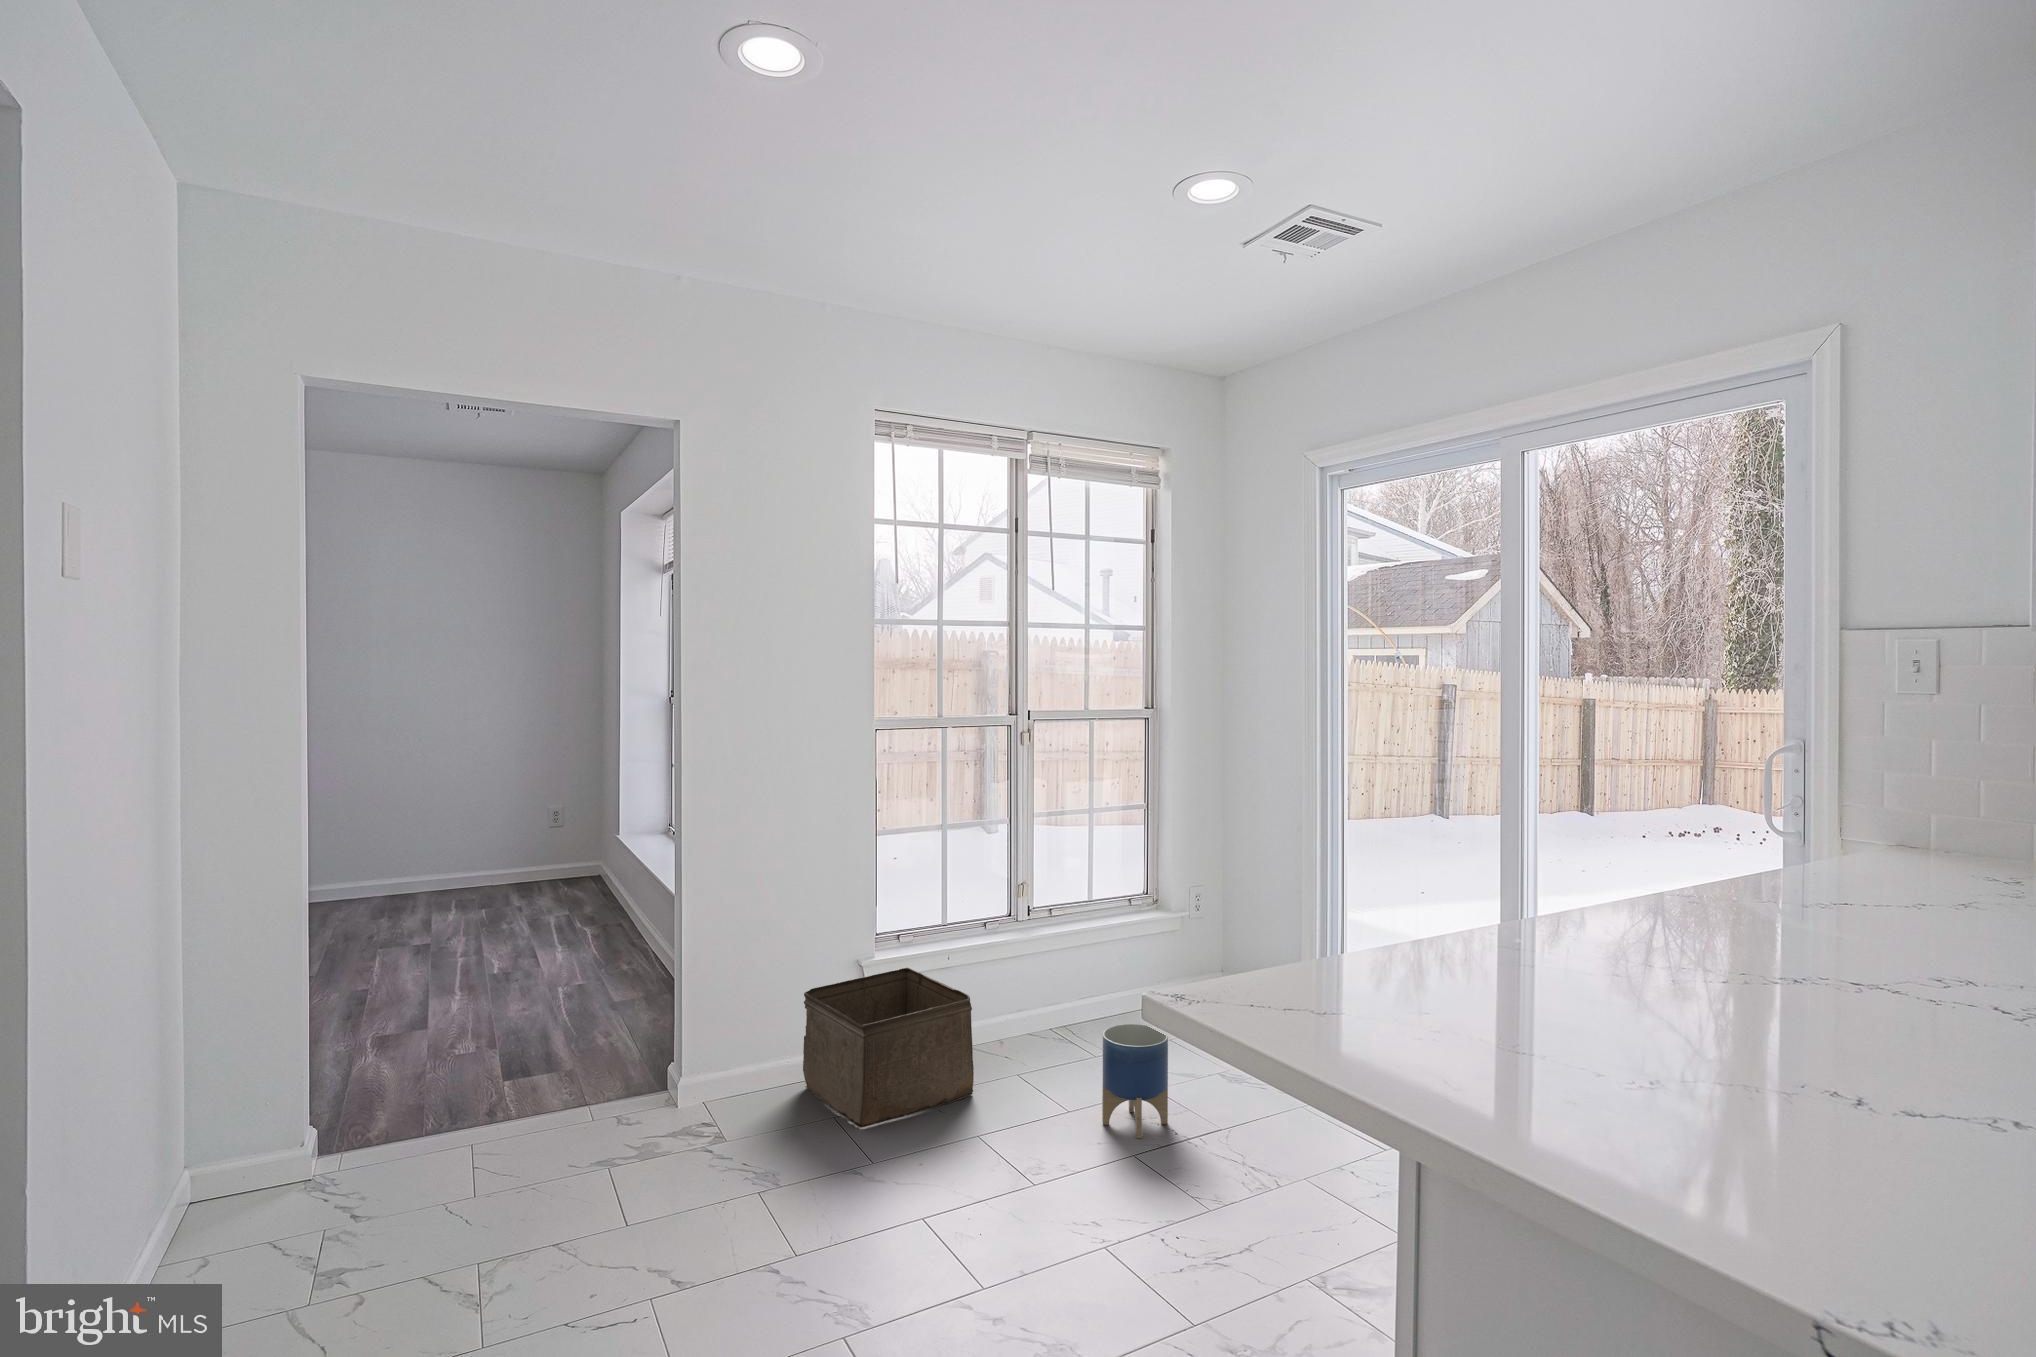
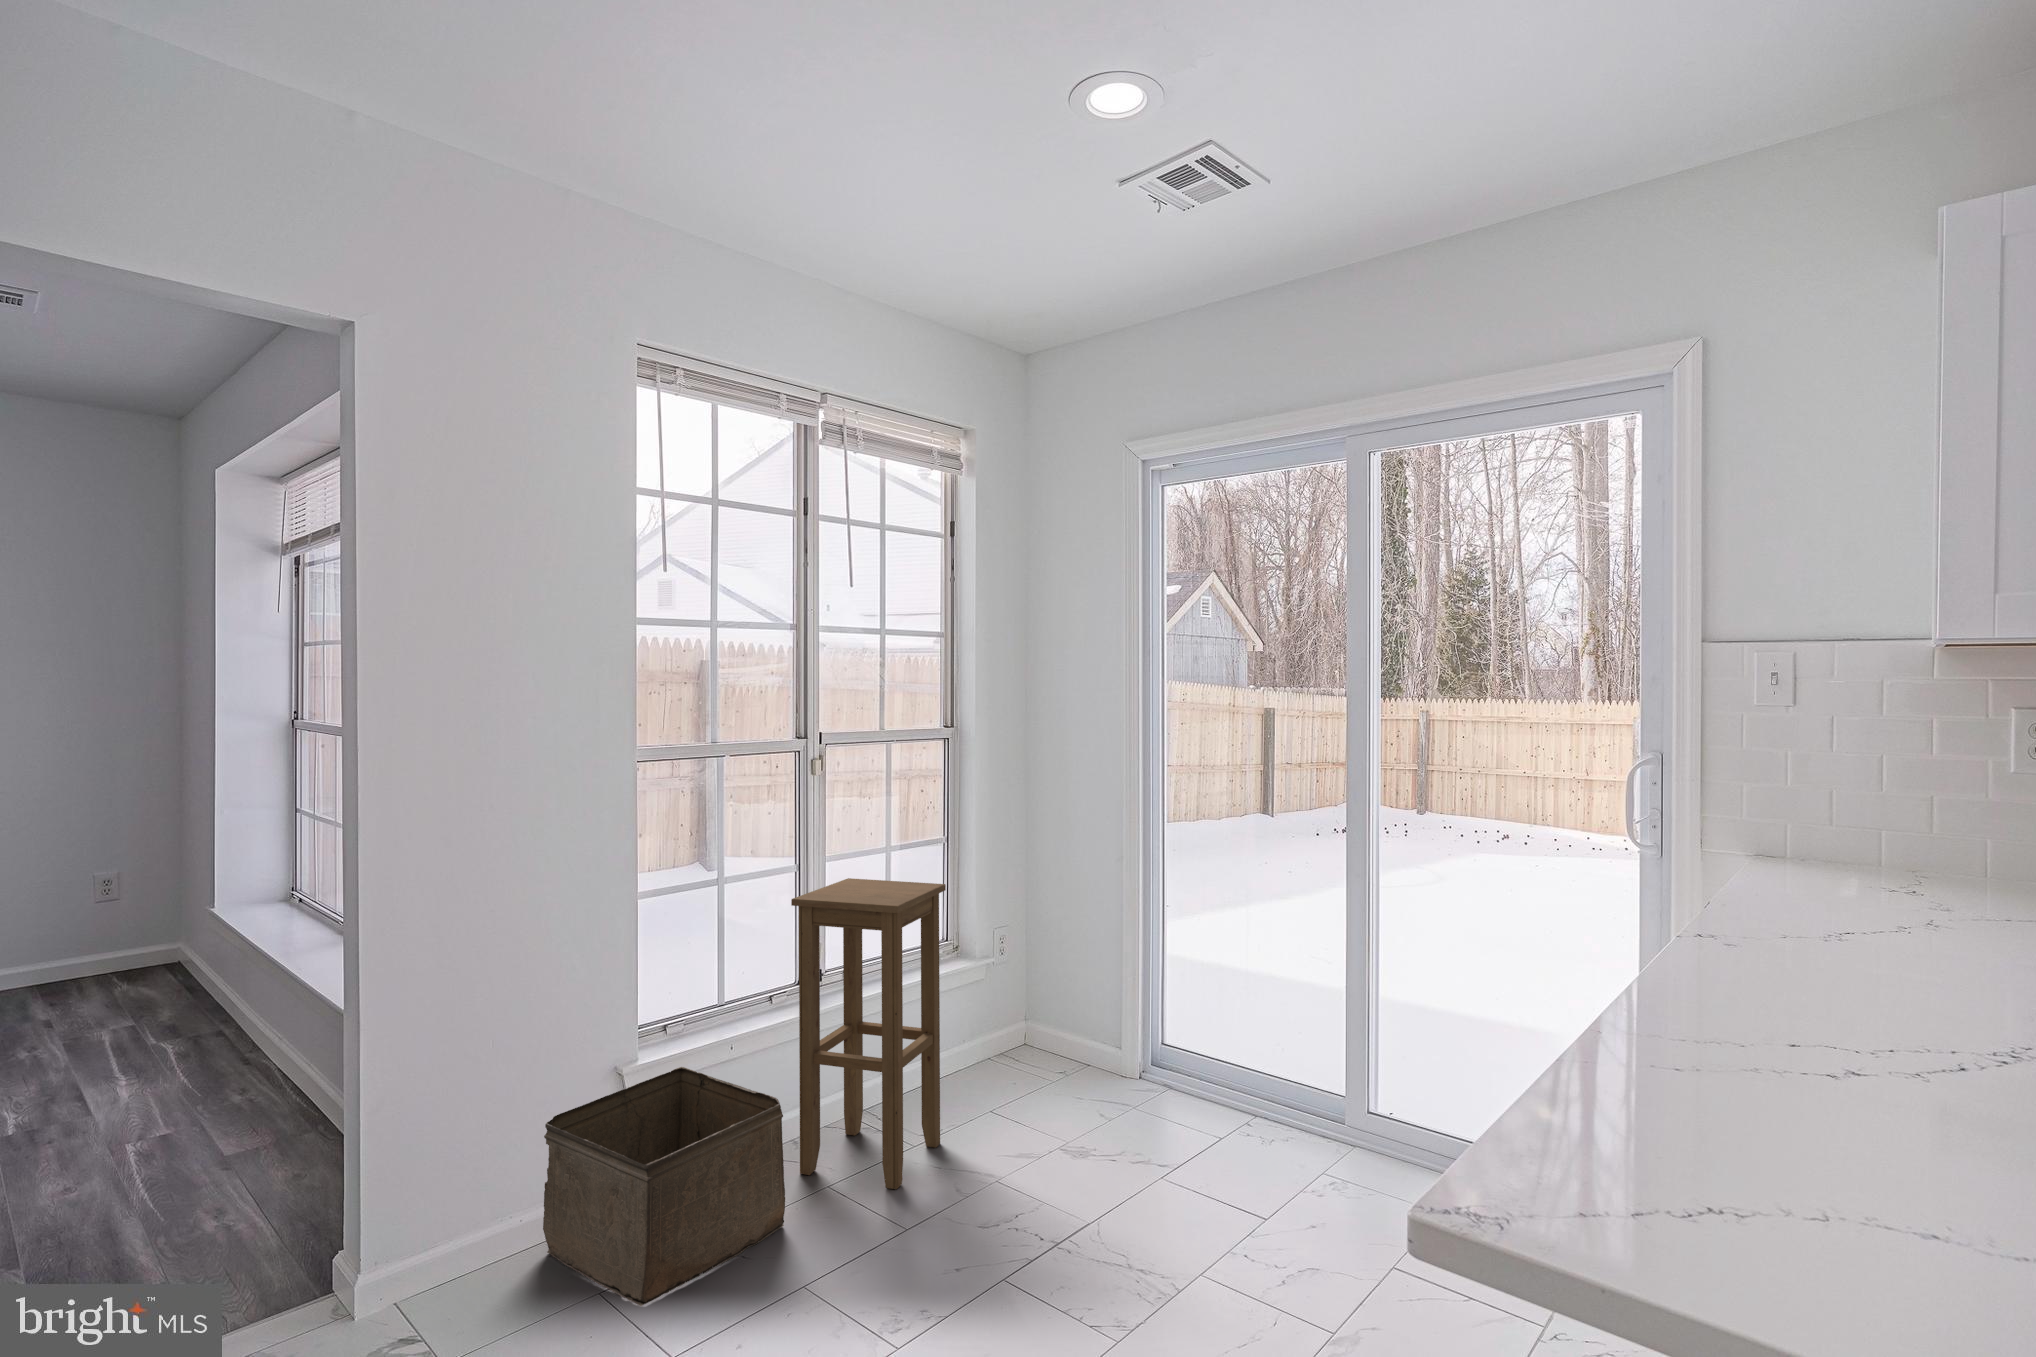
stool: none [990,832,1120,1083] -> present [791,878,946,1189]
planter: present [1102,1024,1168,1138] -> none [958,1109,1037,1255]

